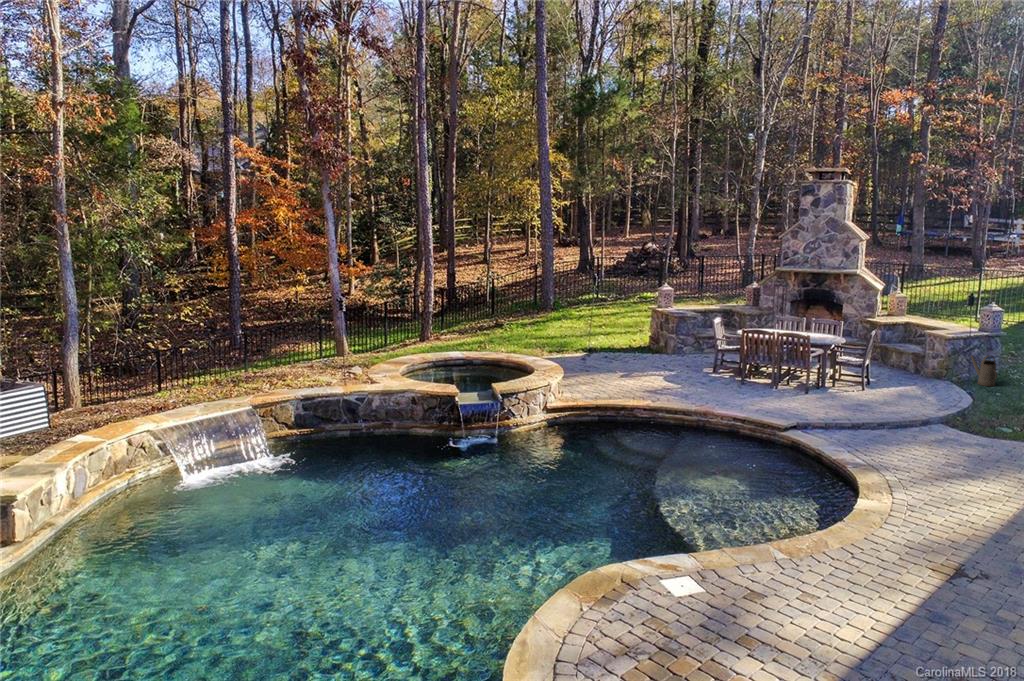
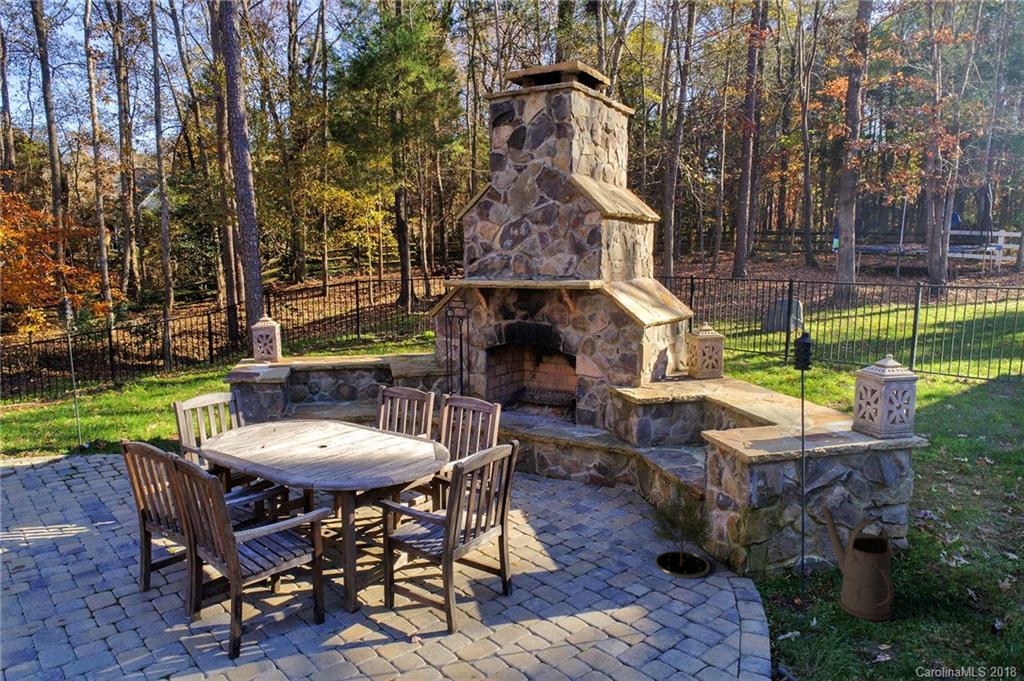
potted tree: none [903,343,931,380] -> present [647,472,712,578]

